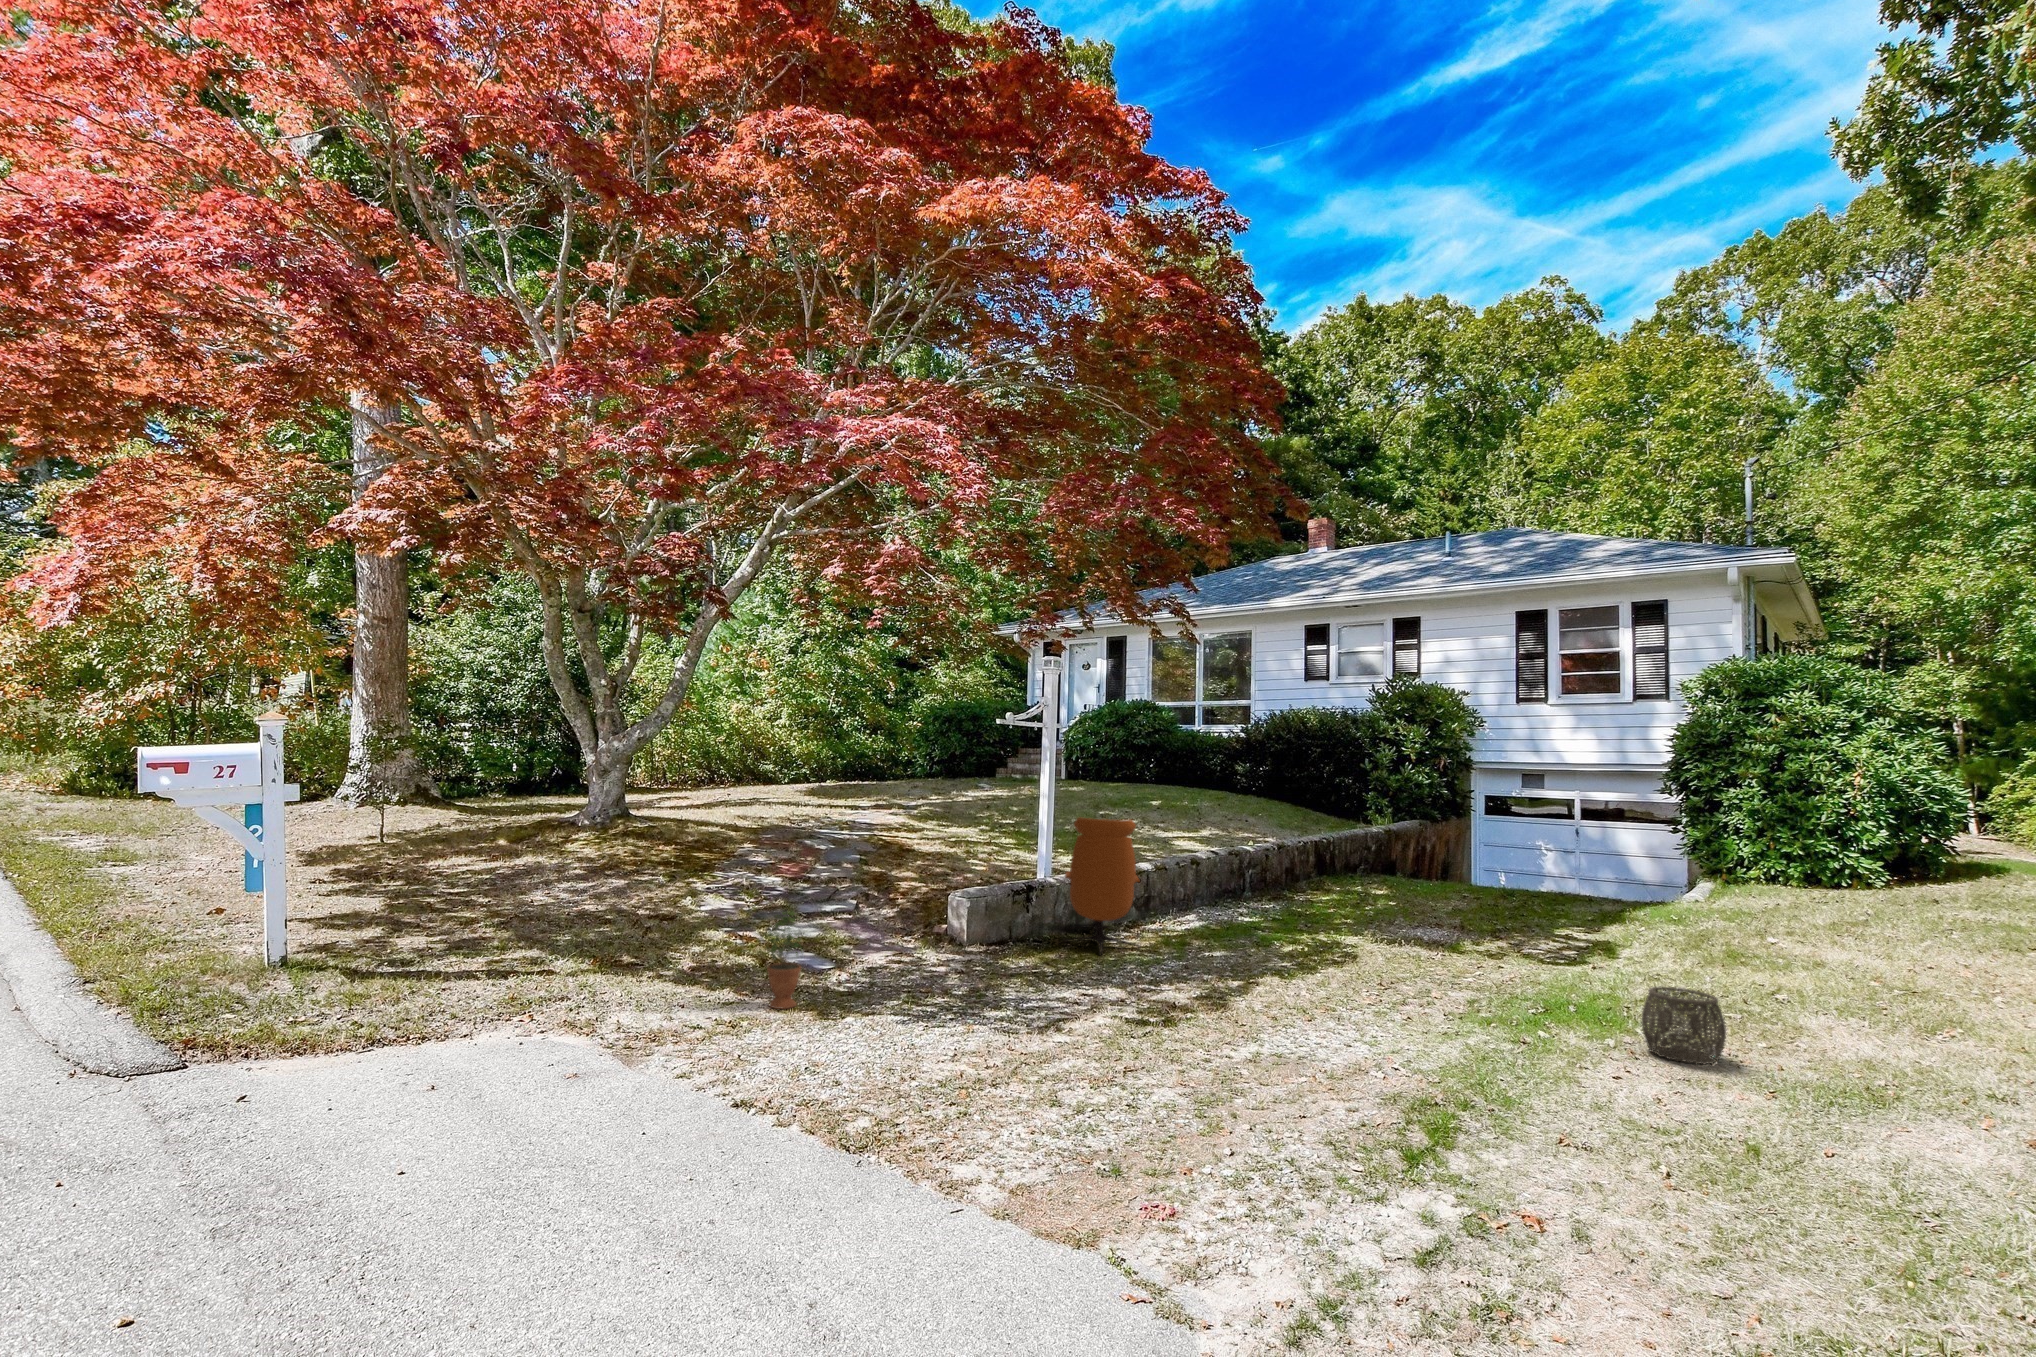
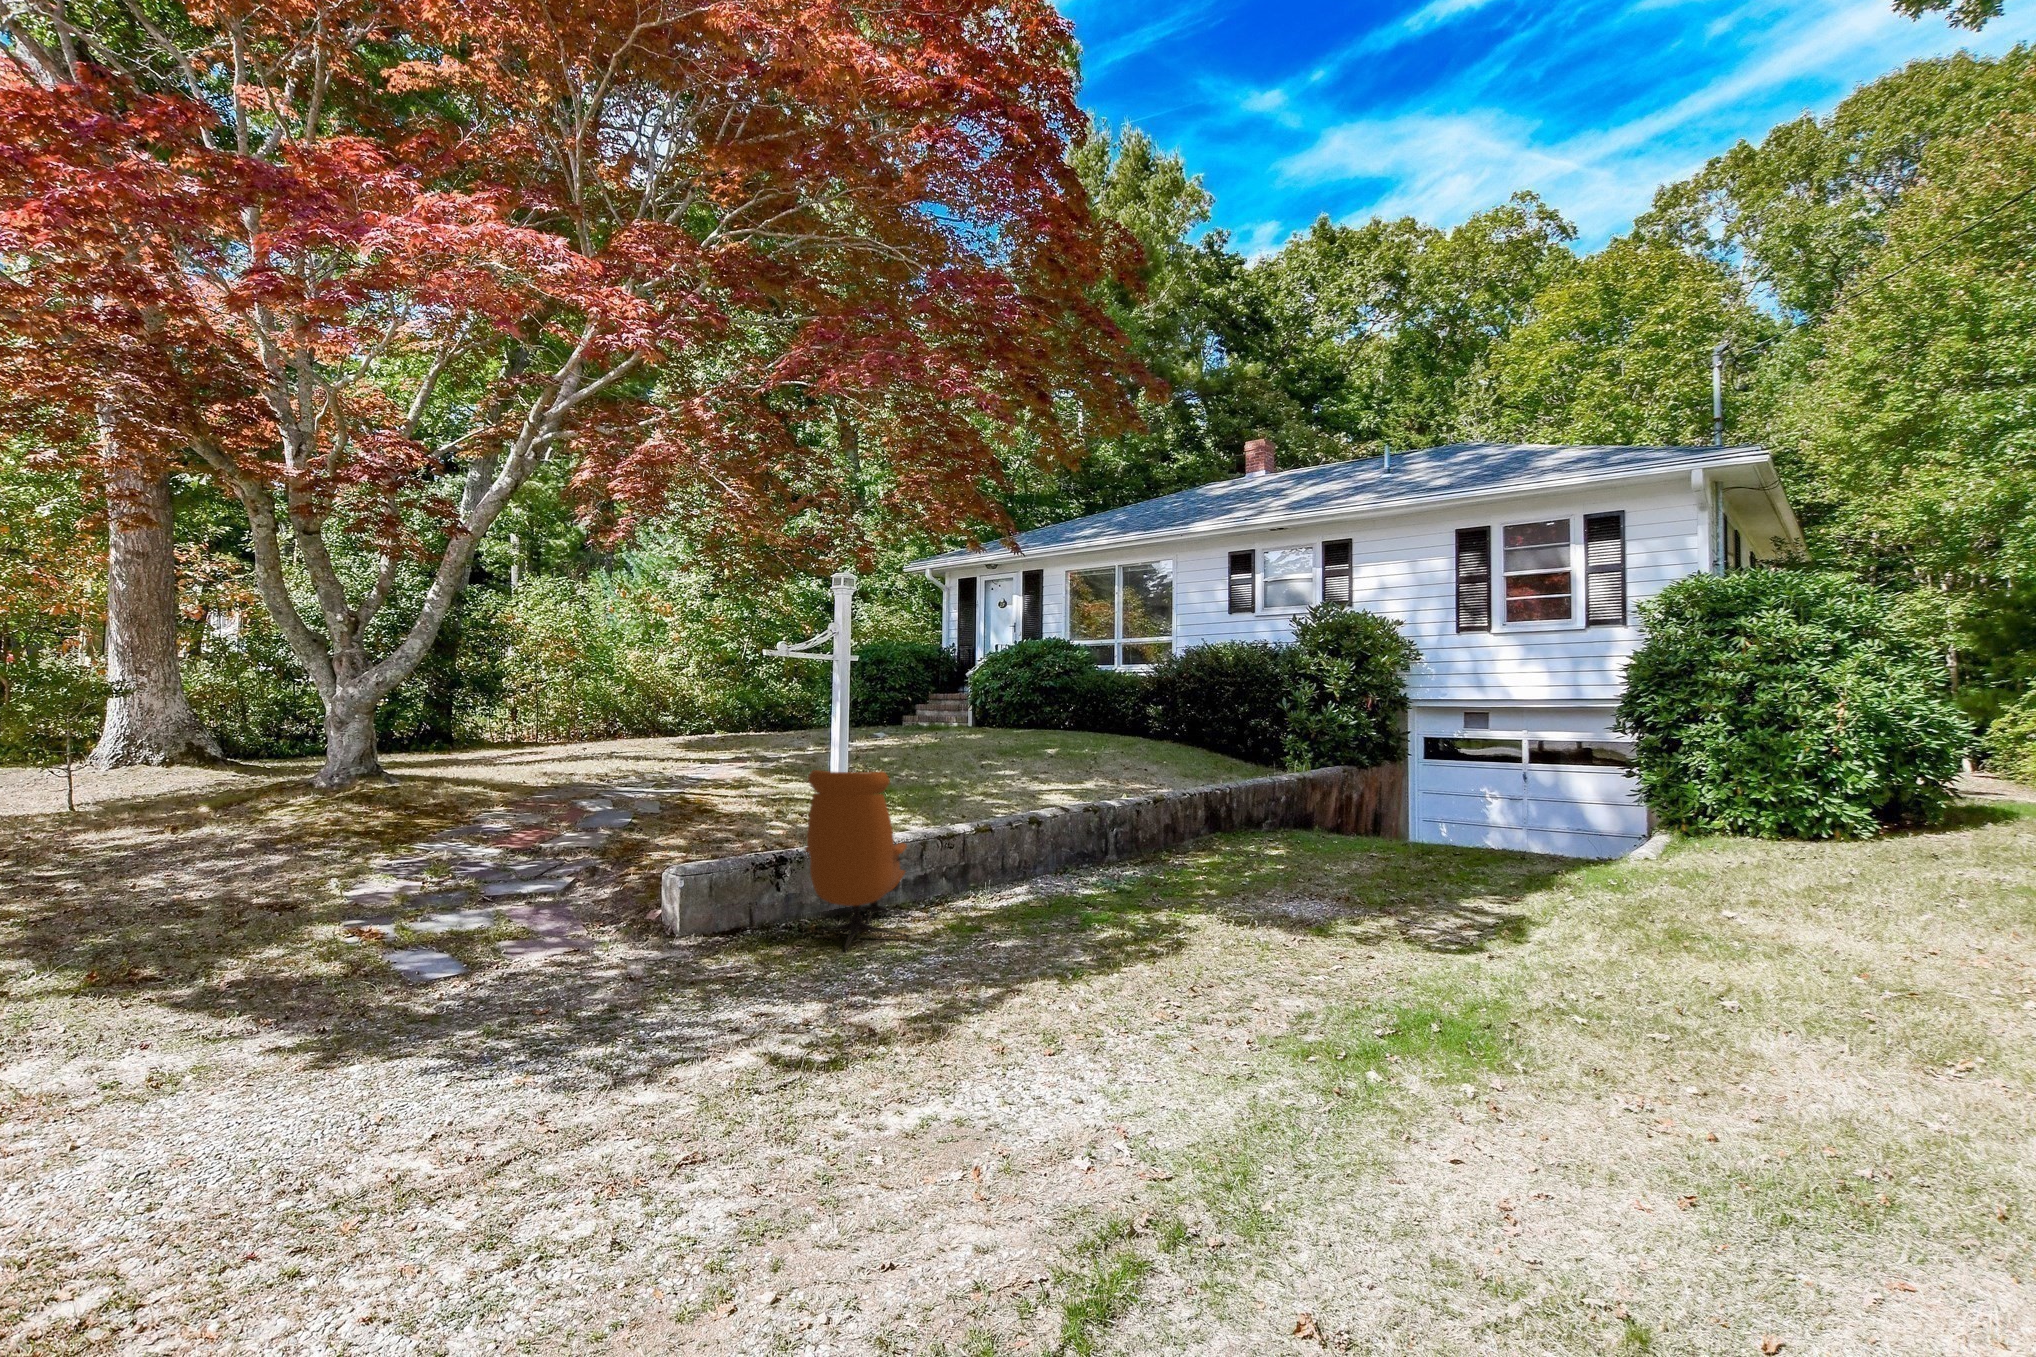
potted plant: present [765,909,802,1009] -> none [240,903,316,1055]
woven basket: present [1641,986,1727,1065] -> none [1519,998,1642,1119]

